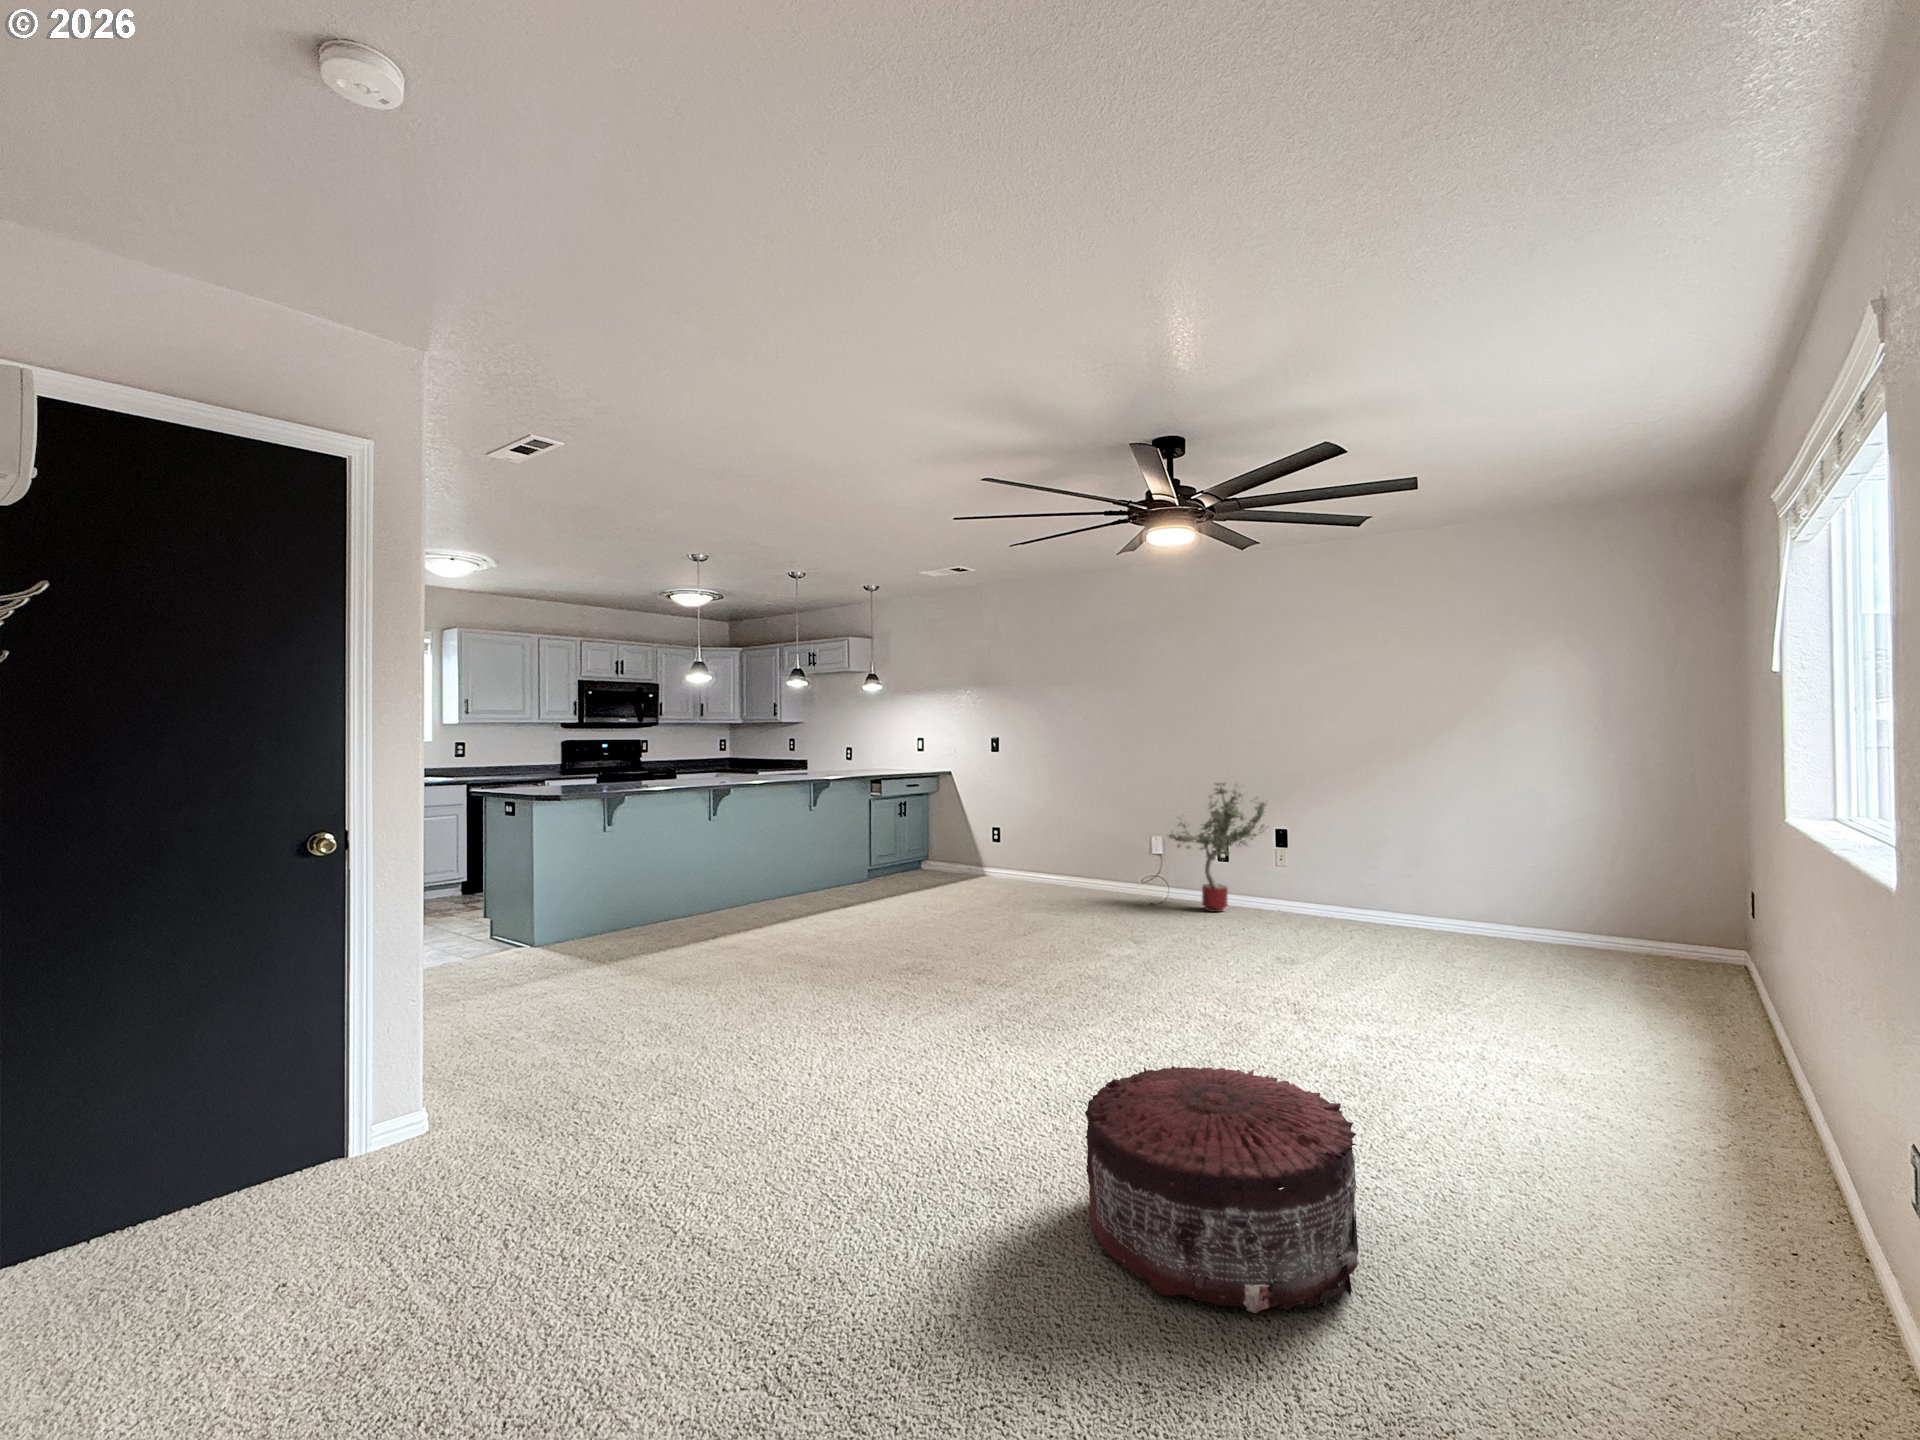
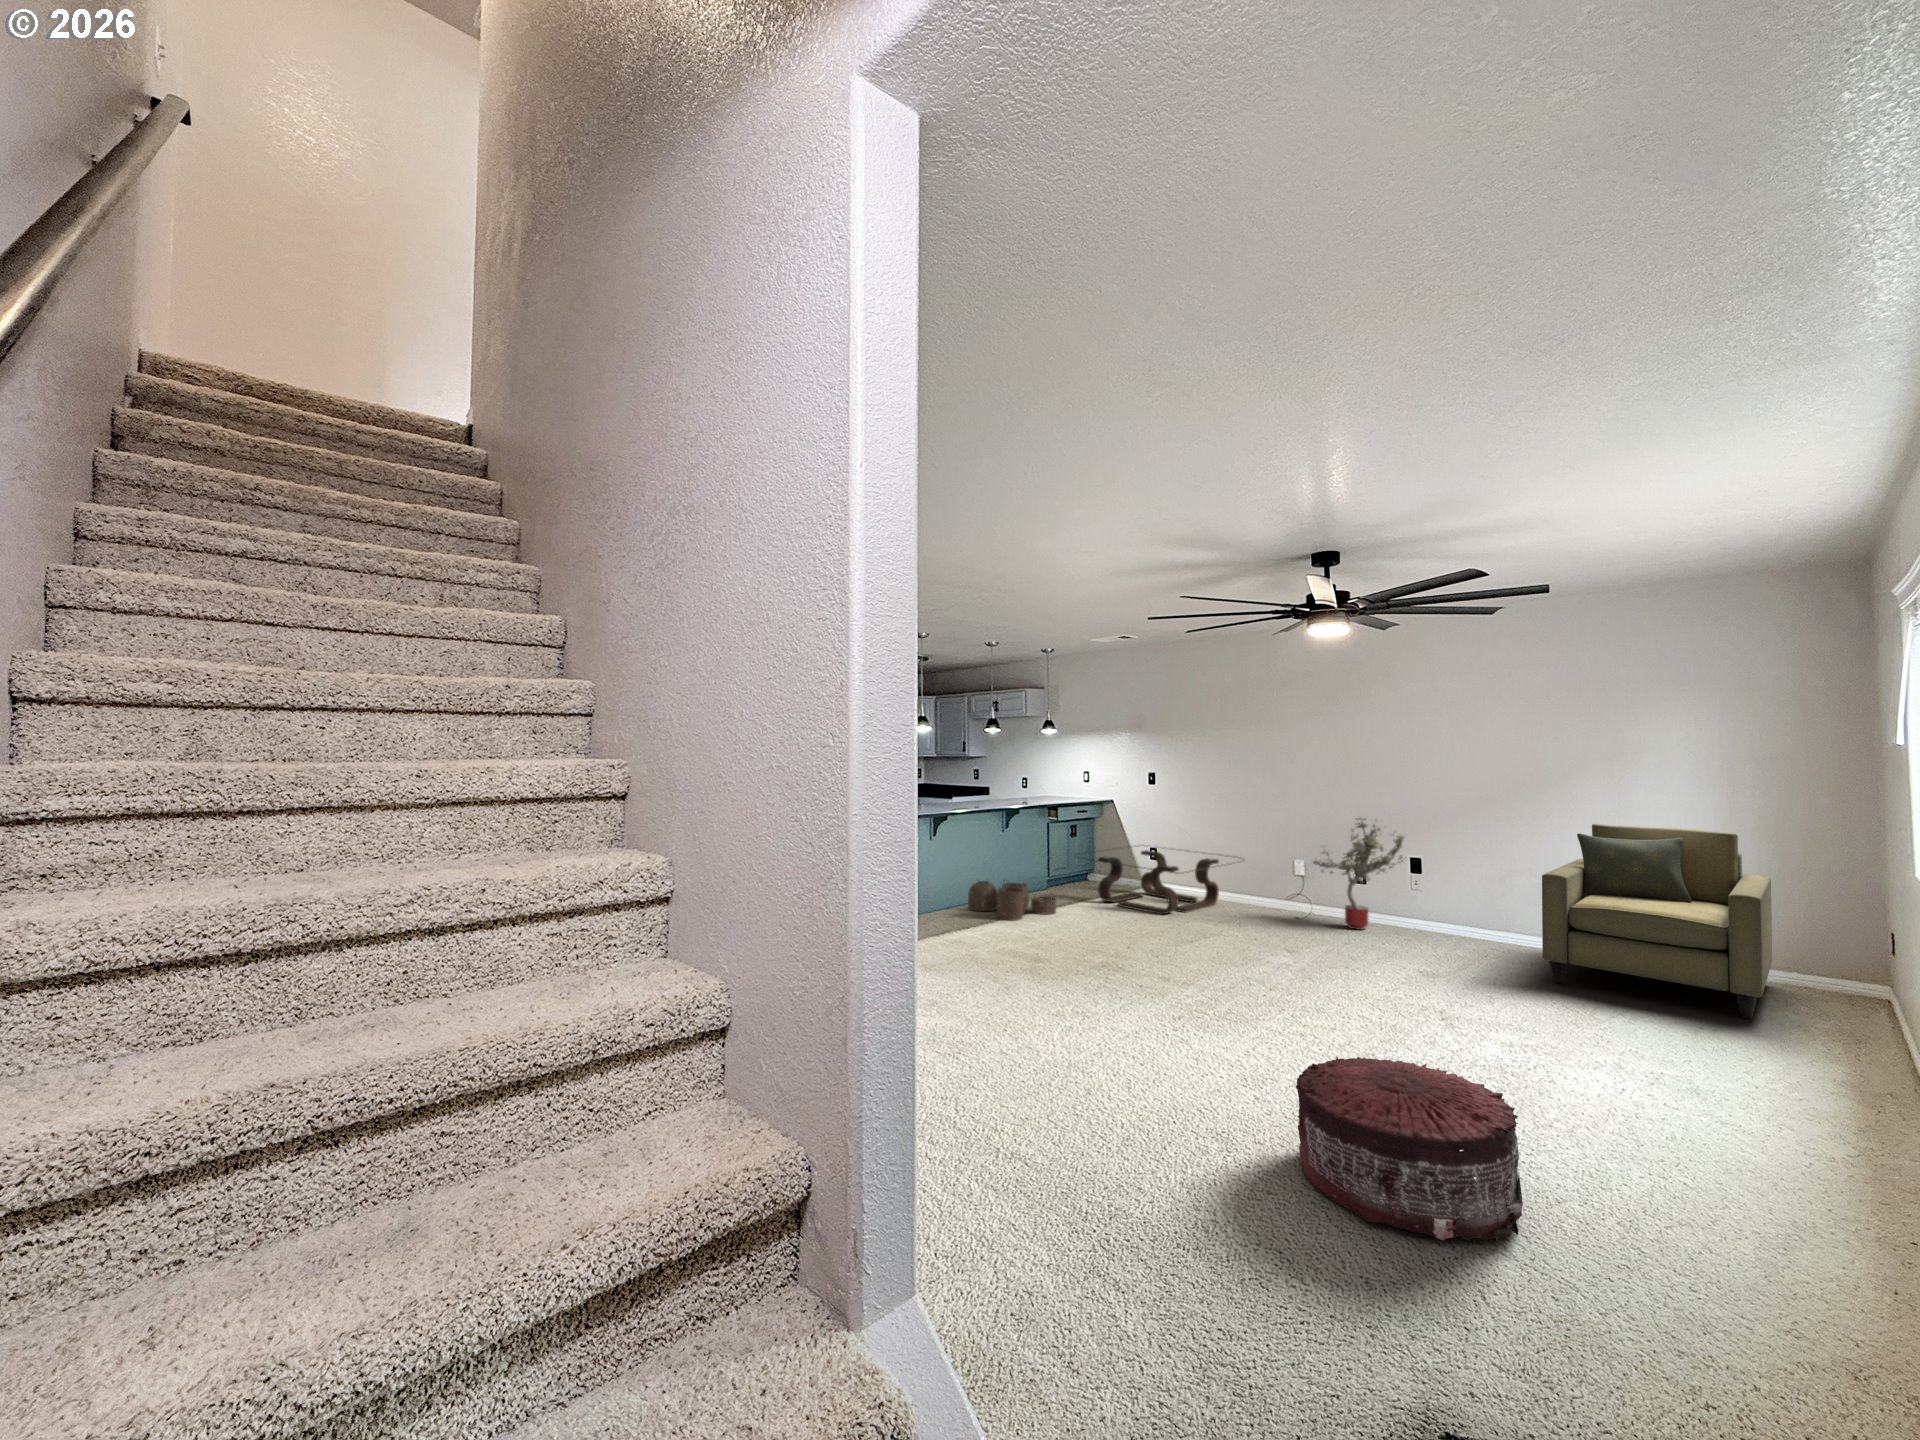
armchair: none [1407,781,1637,992] -> present [1542,824,1772,1019]
coffee table: none [897,823,1095,903] -> present [1079,850,1230,915]
woven basket: none [761,867,871,917] -> present [968,880,1056,920]

